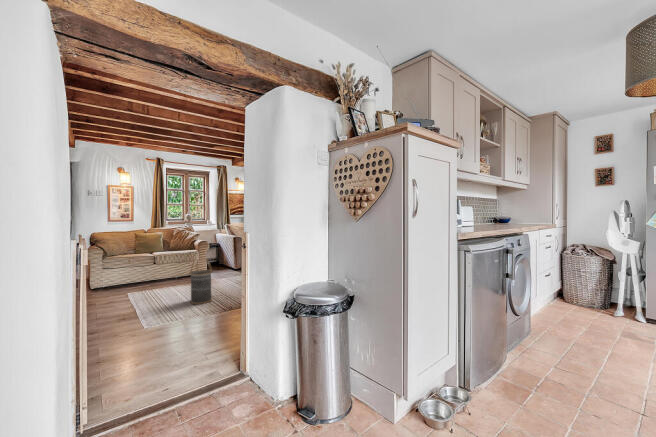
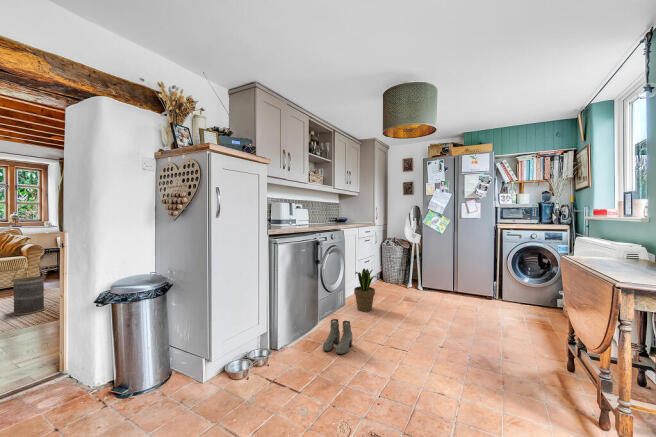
potted plant: none [547,287,590,348] -> present [354,269,377,311]
boots: none [538,360,585,416] -> present [323,319,352,354]

